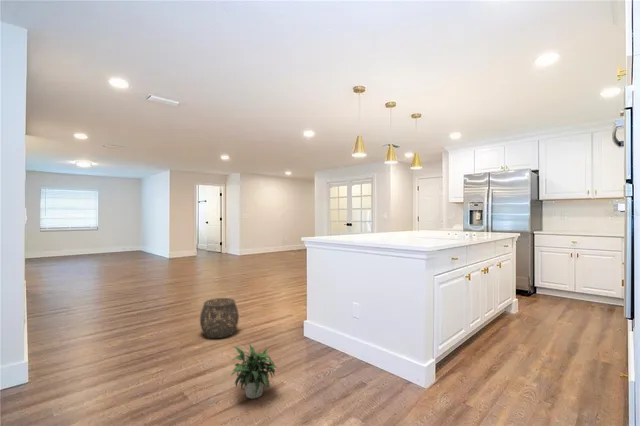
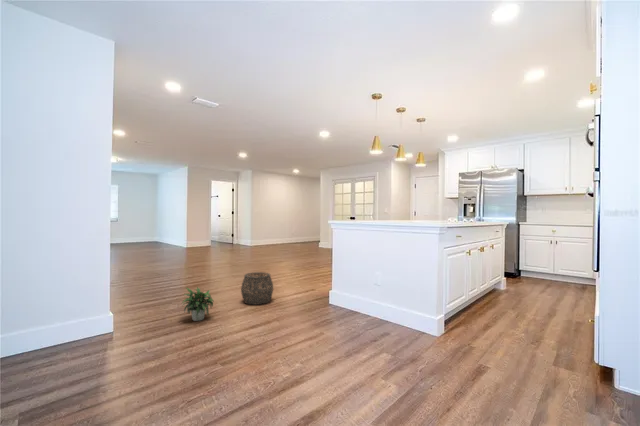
potted plant: present [232,345,277,398] -> present [182,287,213,321]

